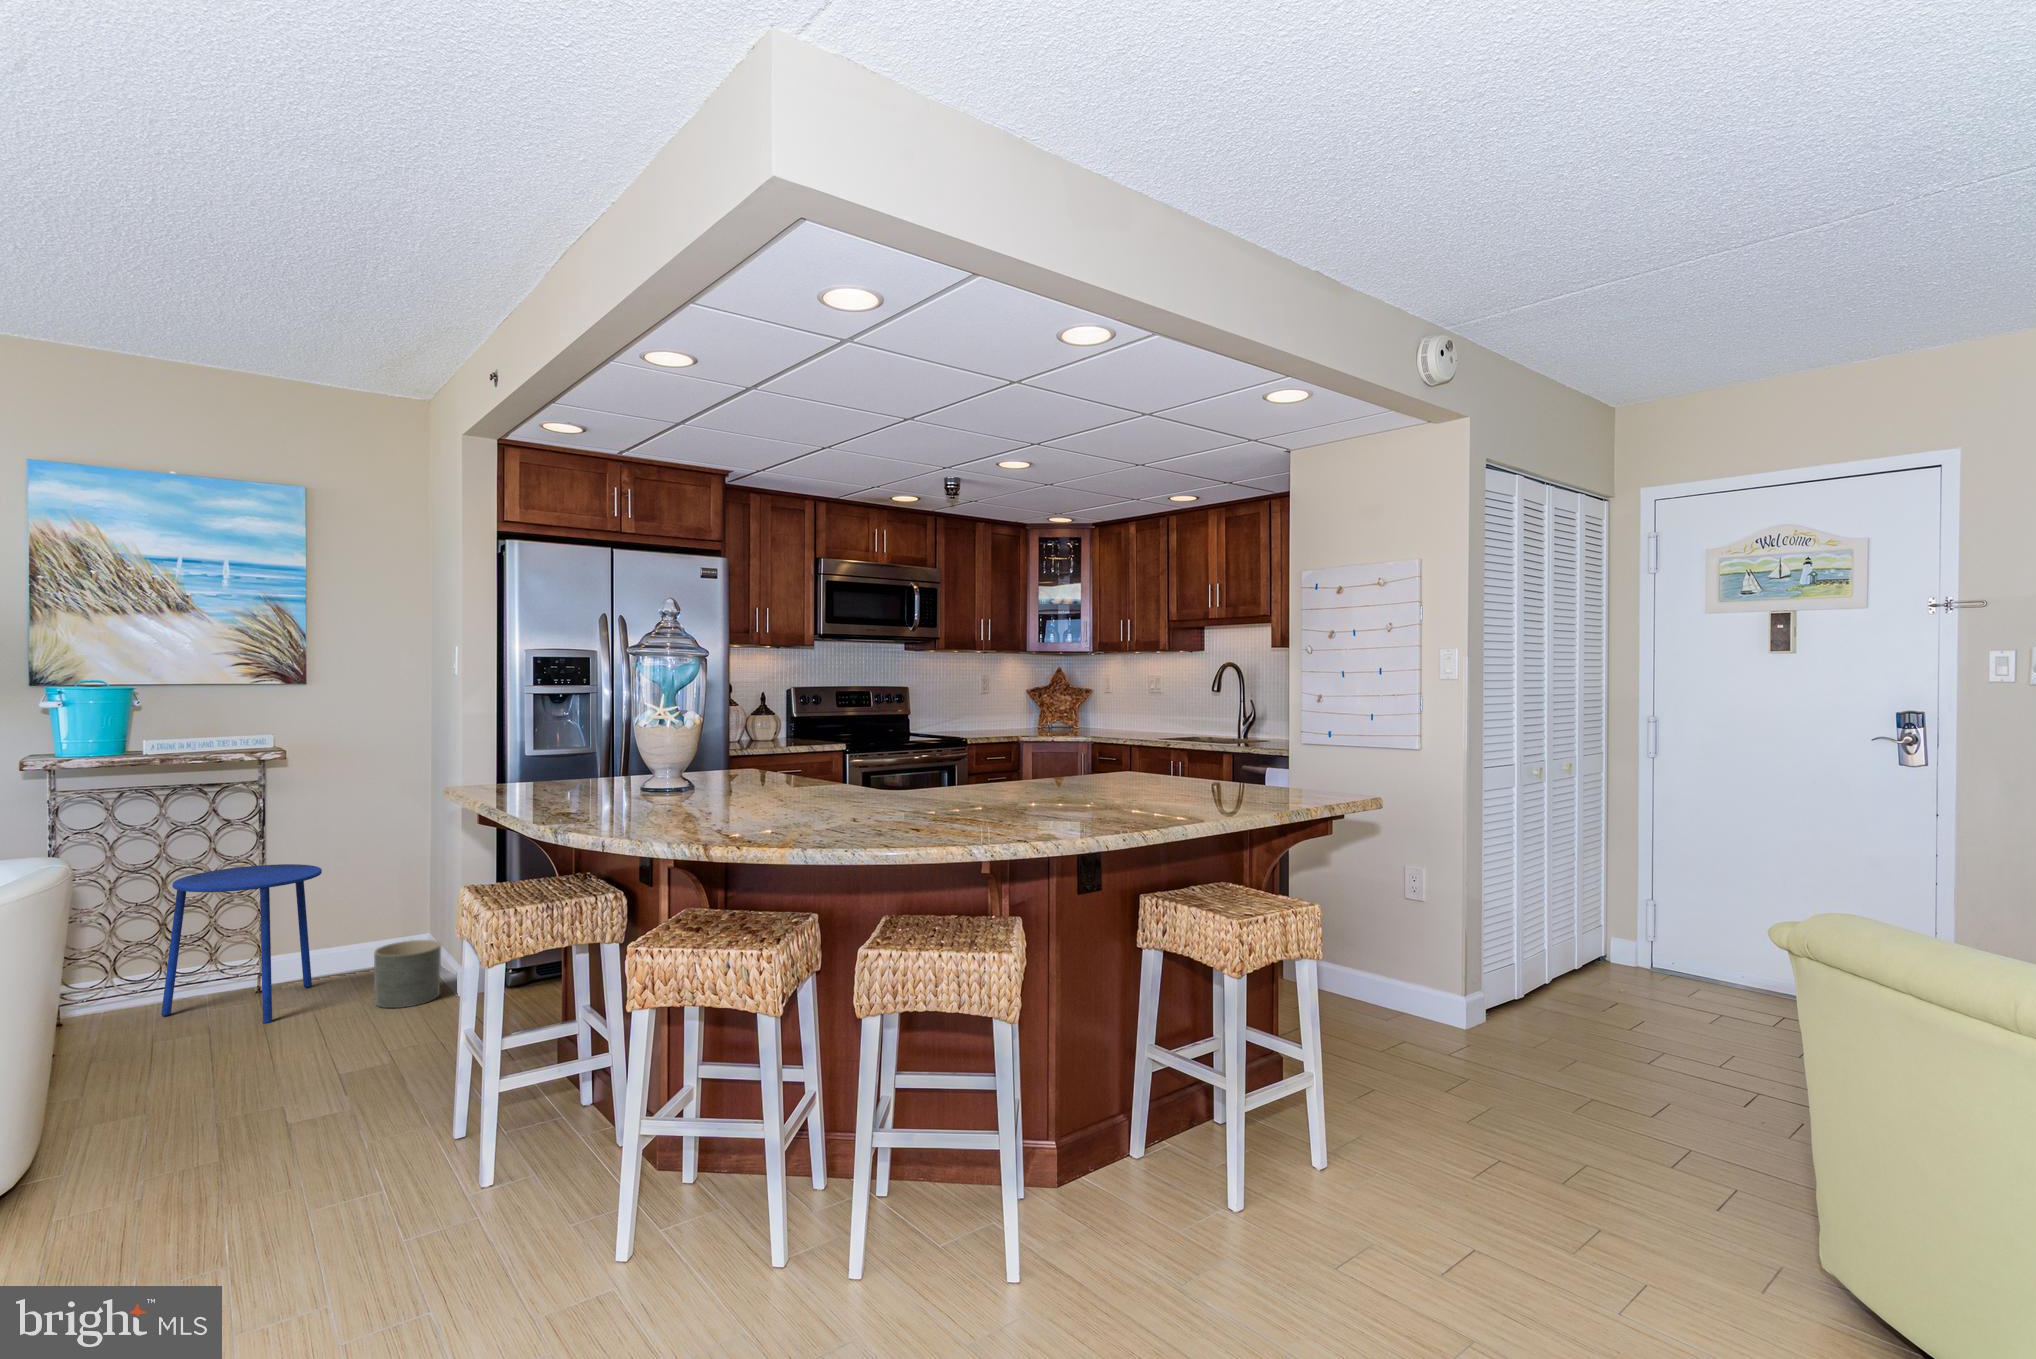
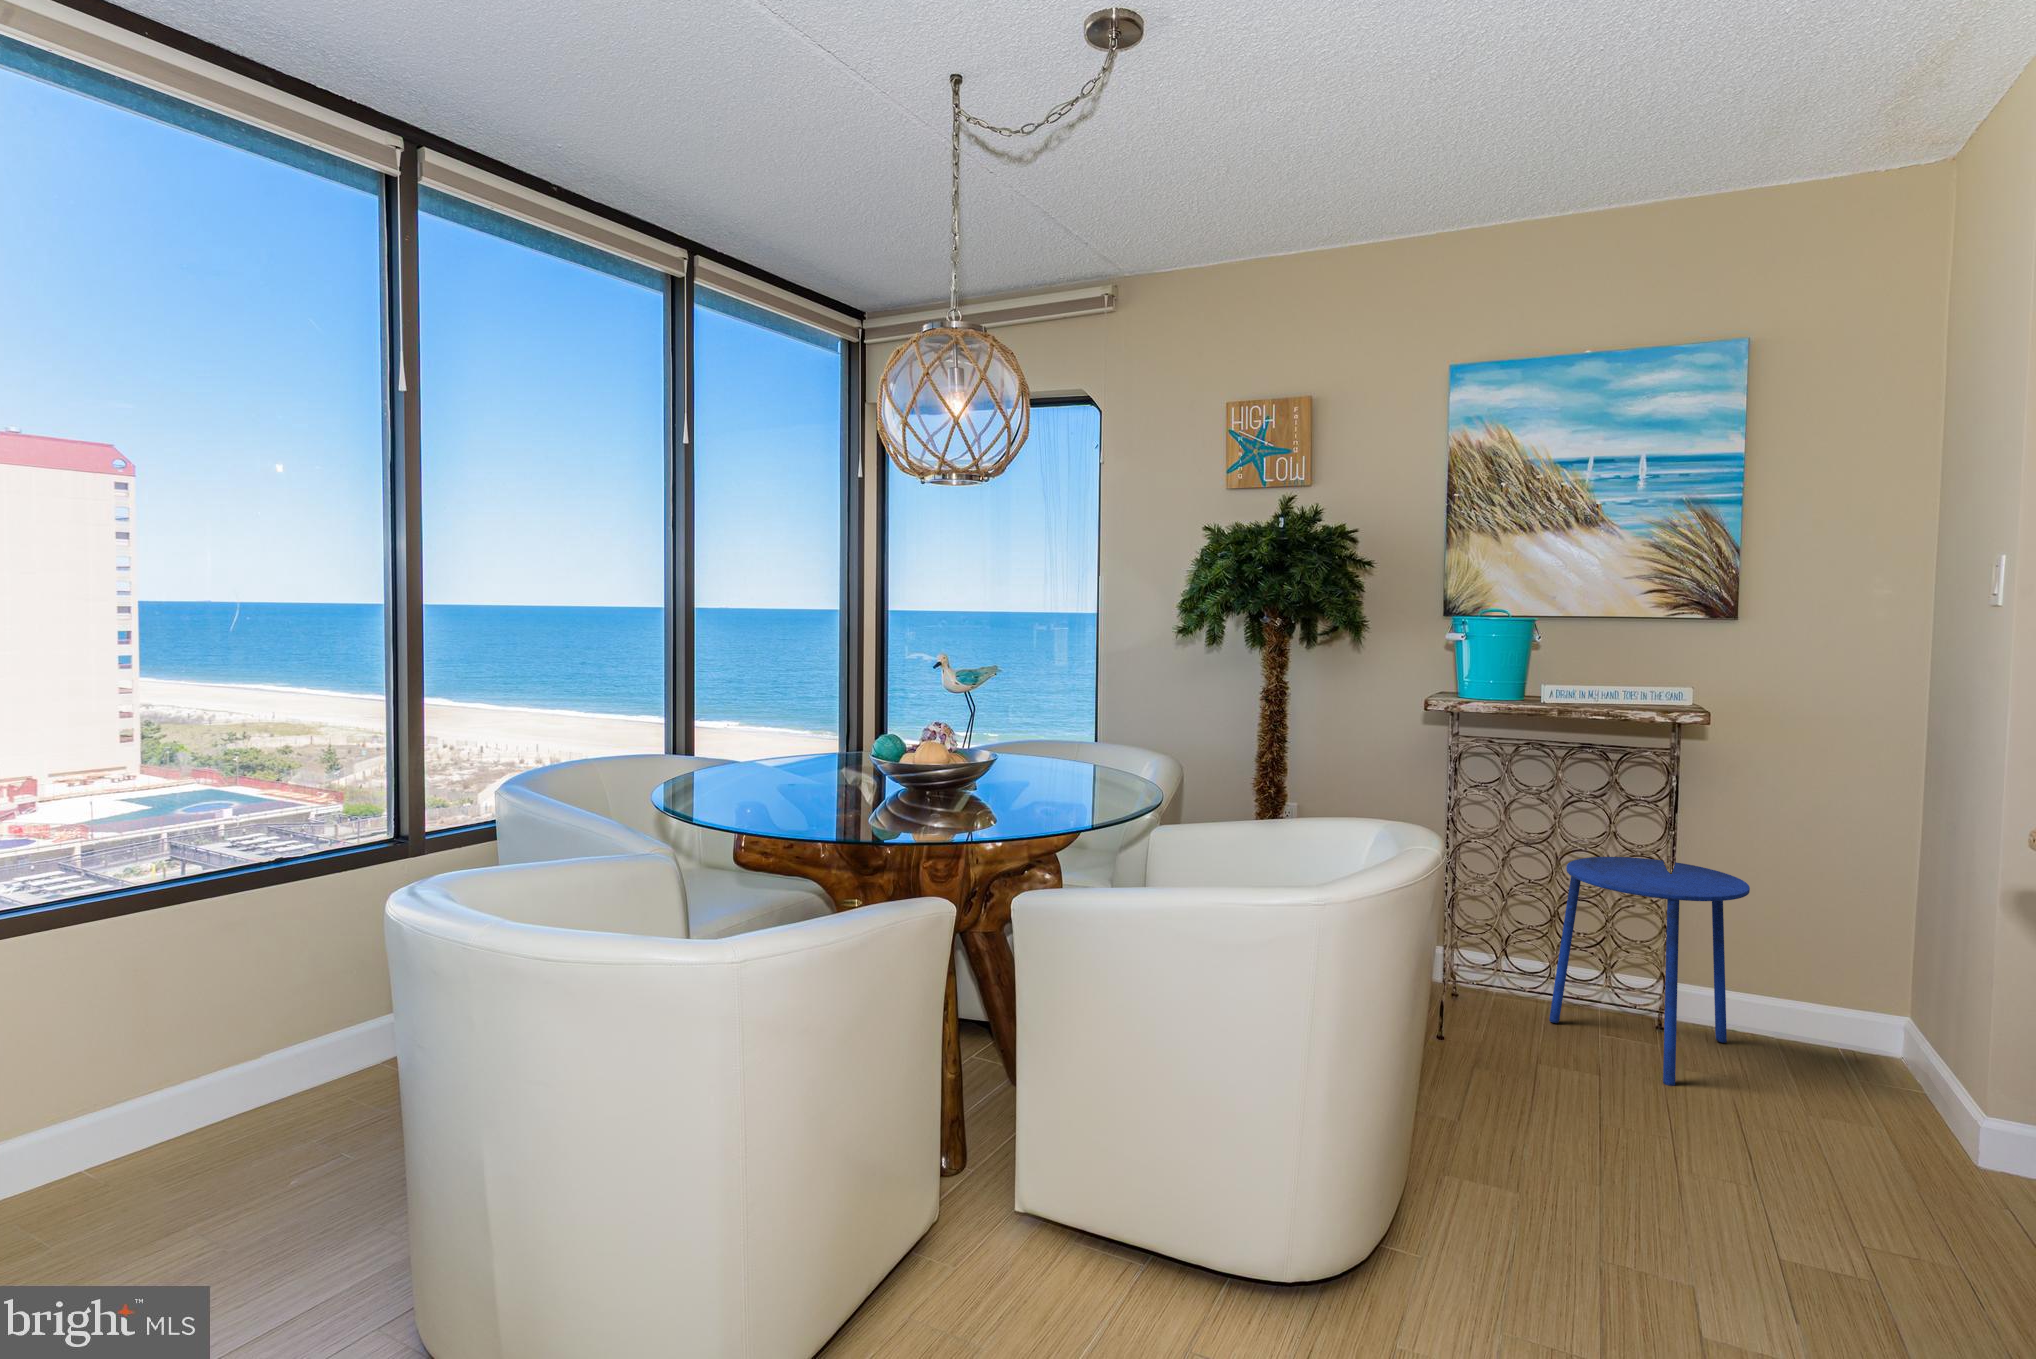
planter: present [374,940,441,1008] -> none [1823,1028,1944,1148]

